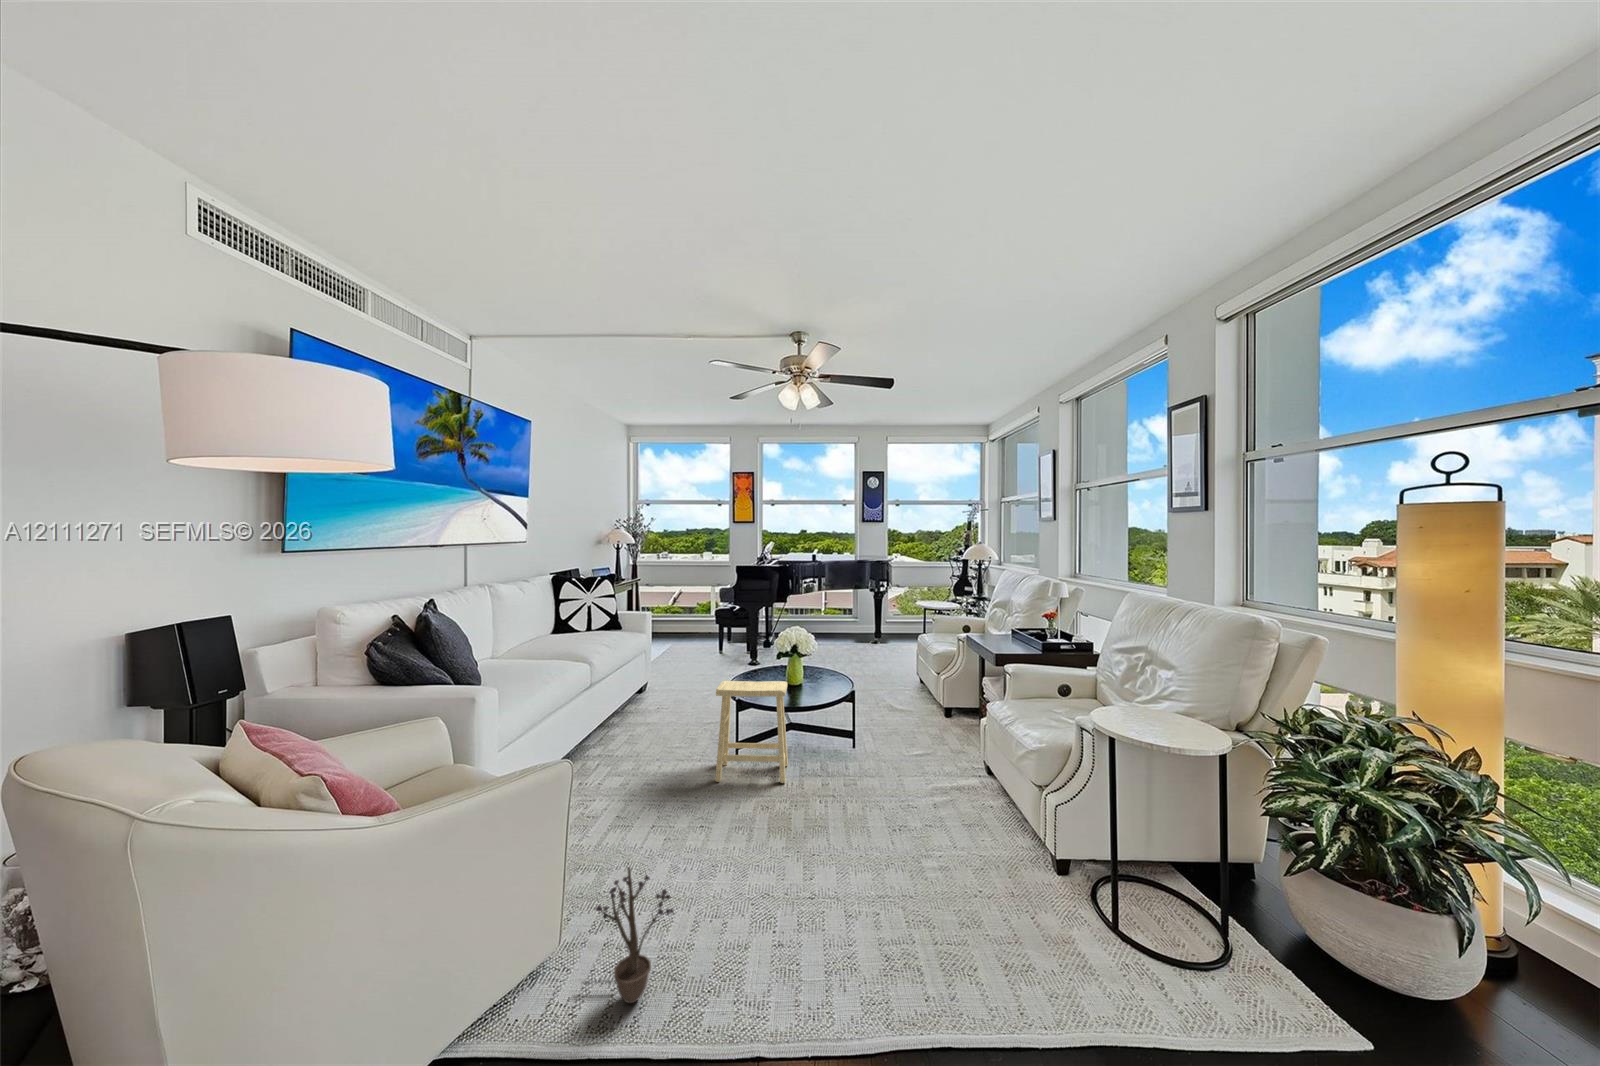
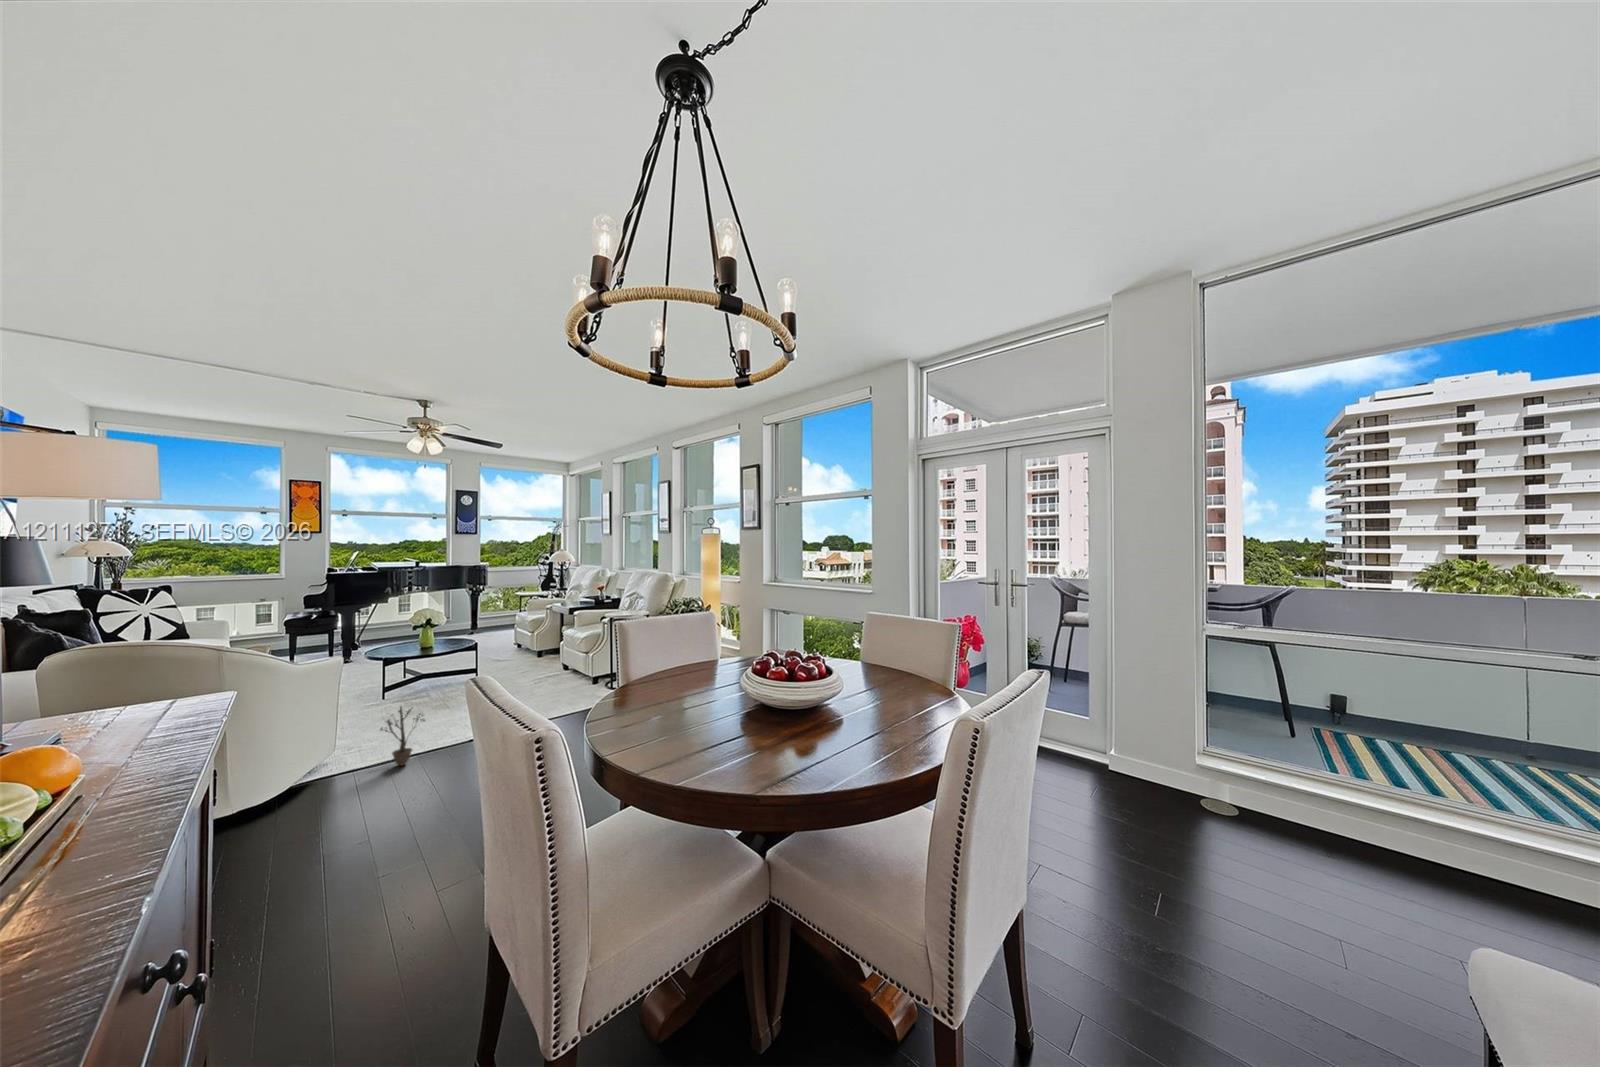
footstool: present [715,681,788,783] -> none [382,643,439,711]

